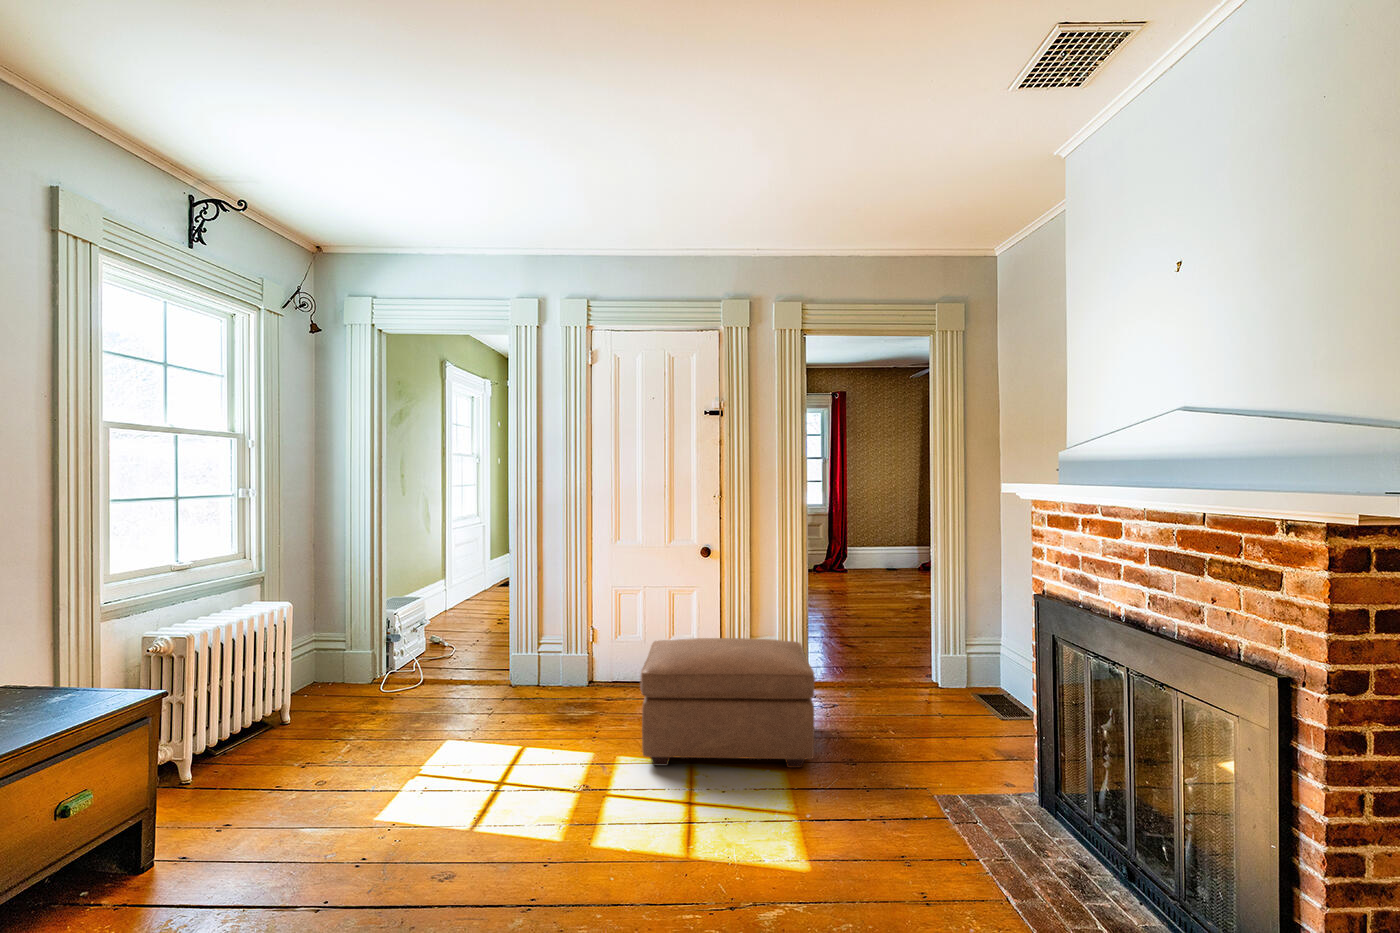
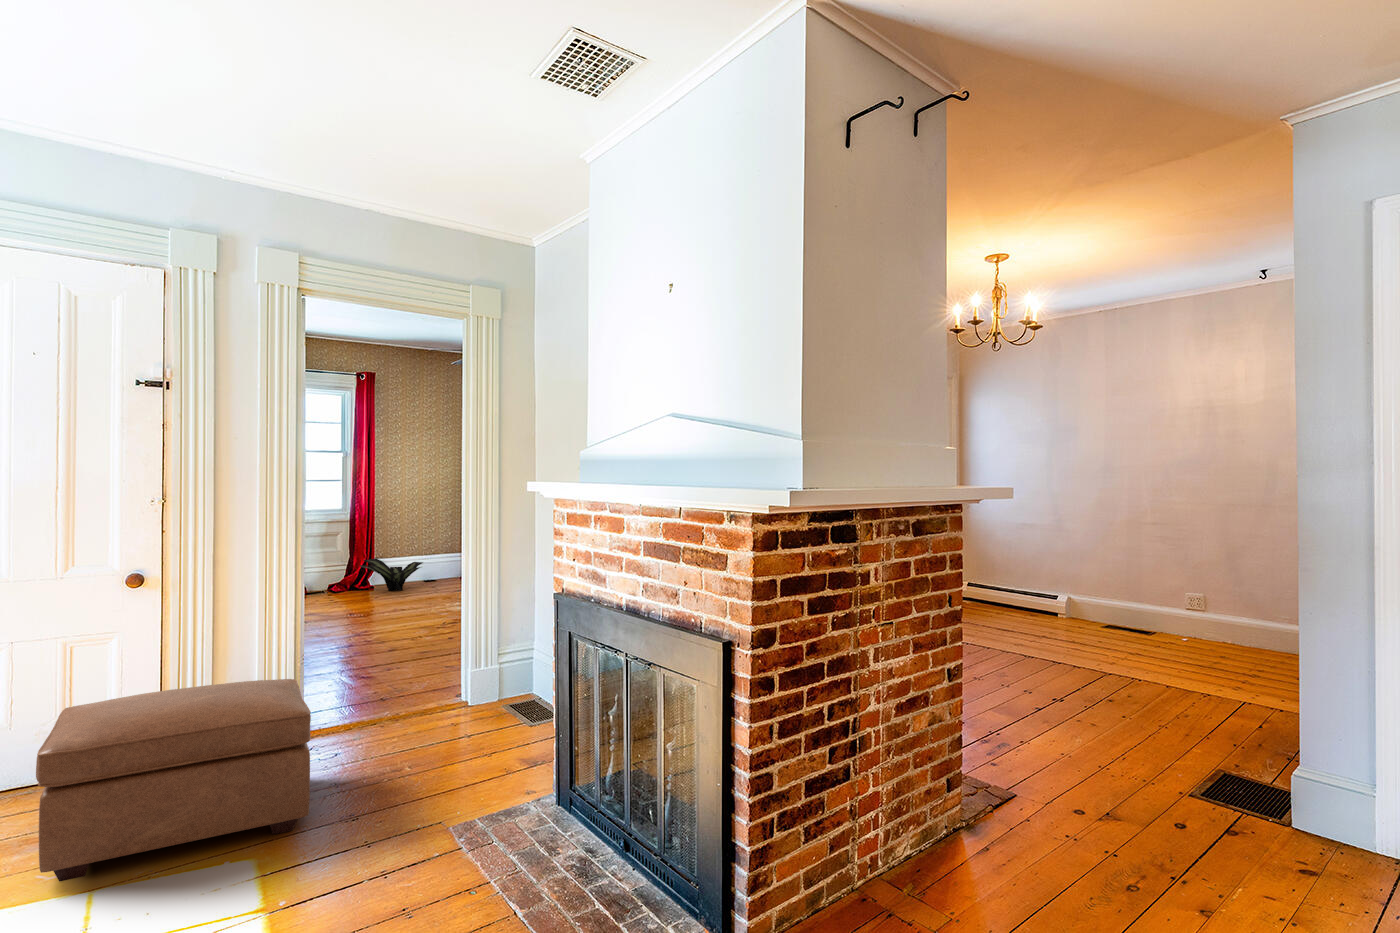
potted plant: none [837,546,890,575] -> present [360,559,423,591]

